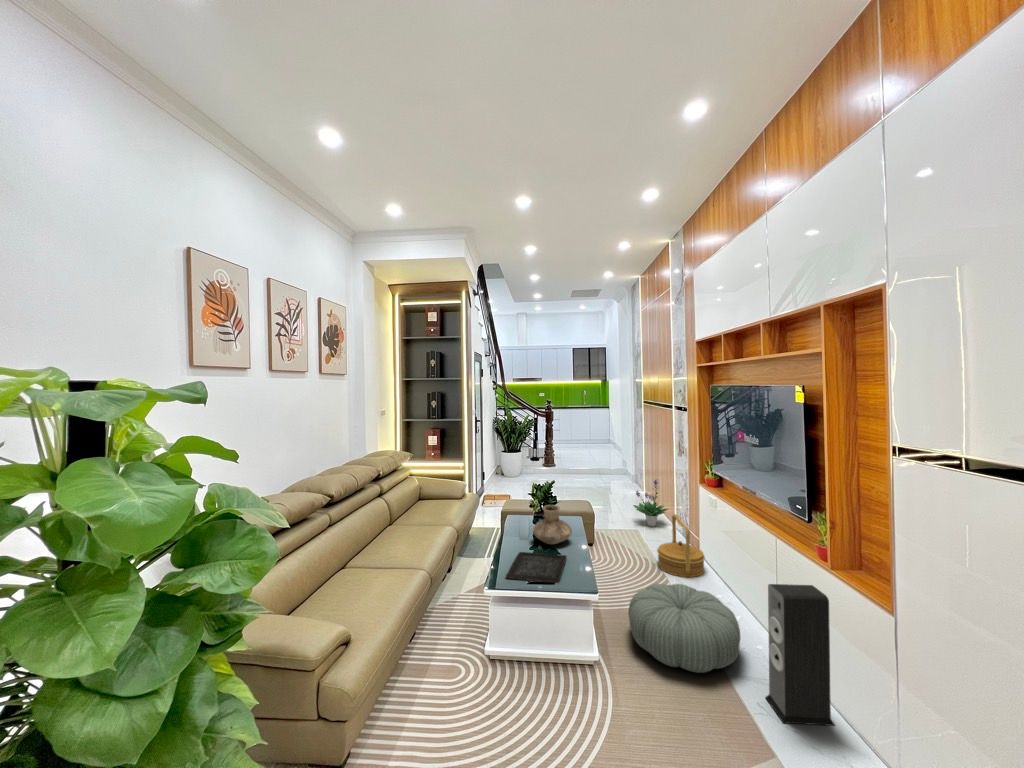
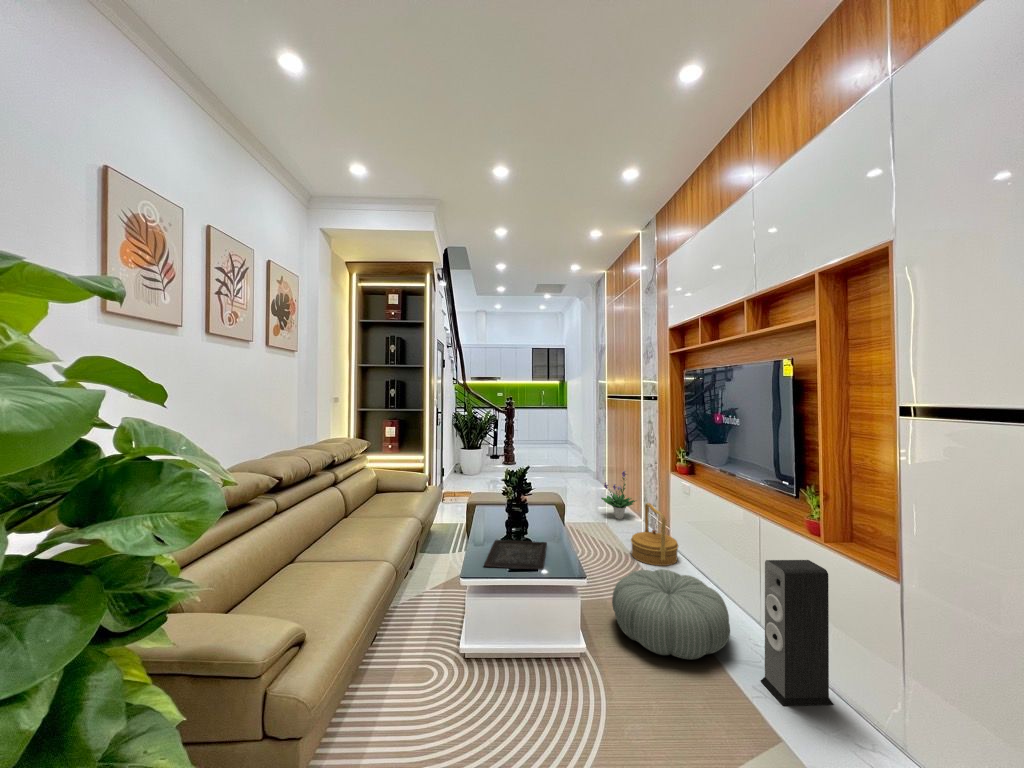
vase: present [533,505,572,544] -> none [508,490,550,532]

